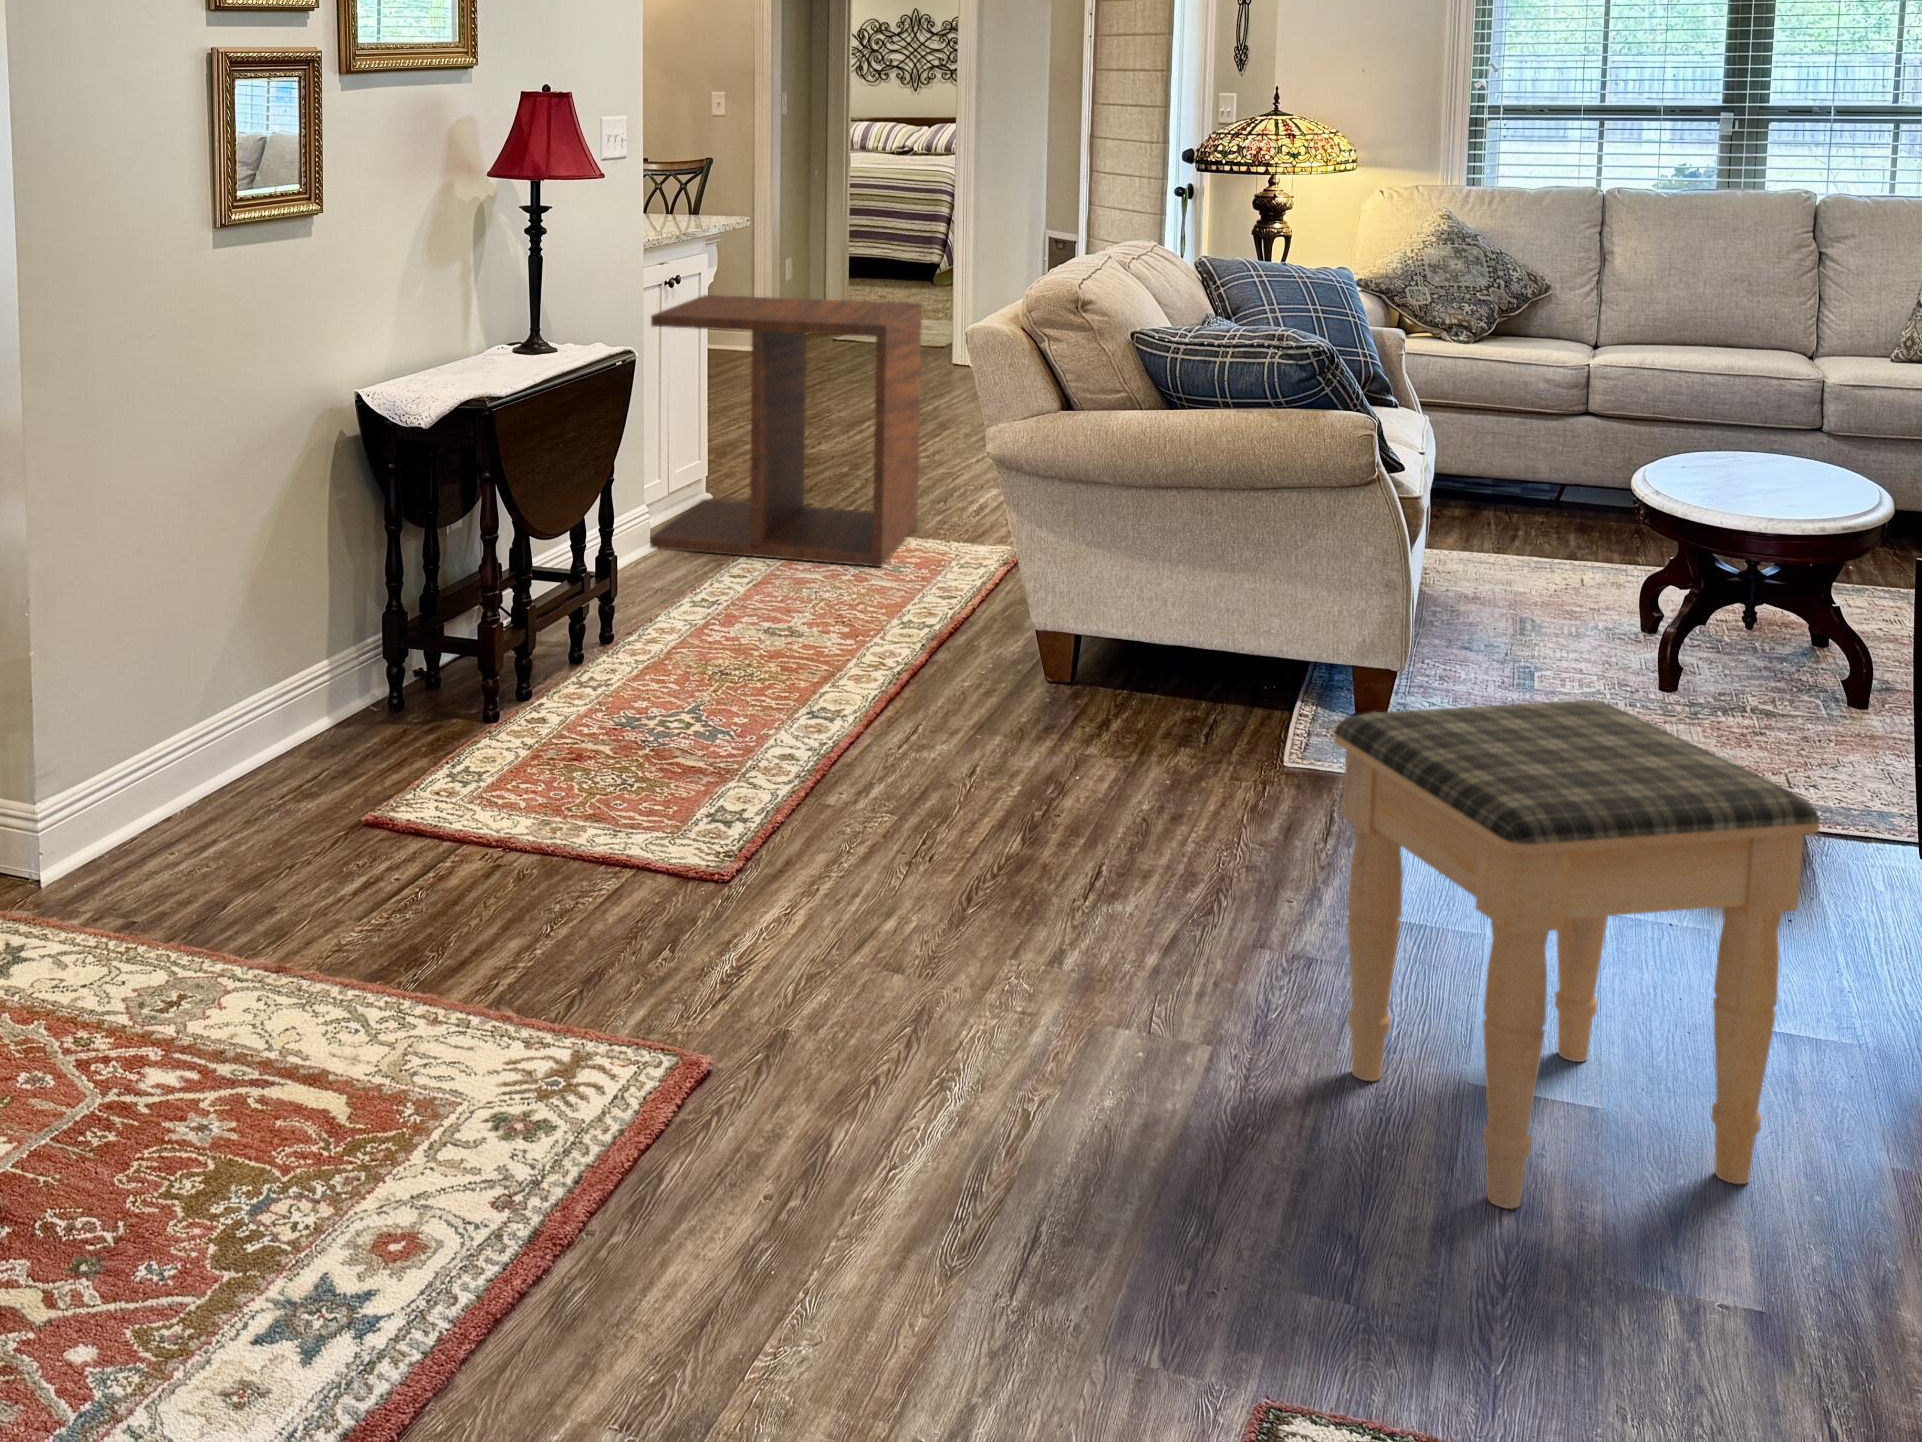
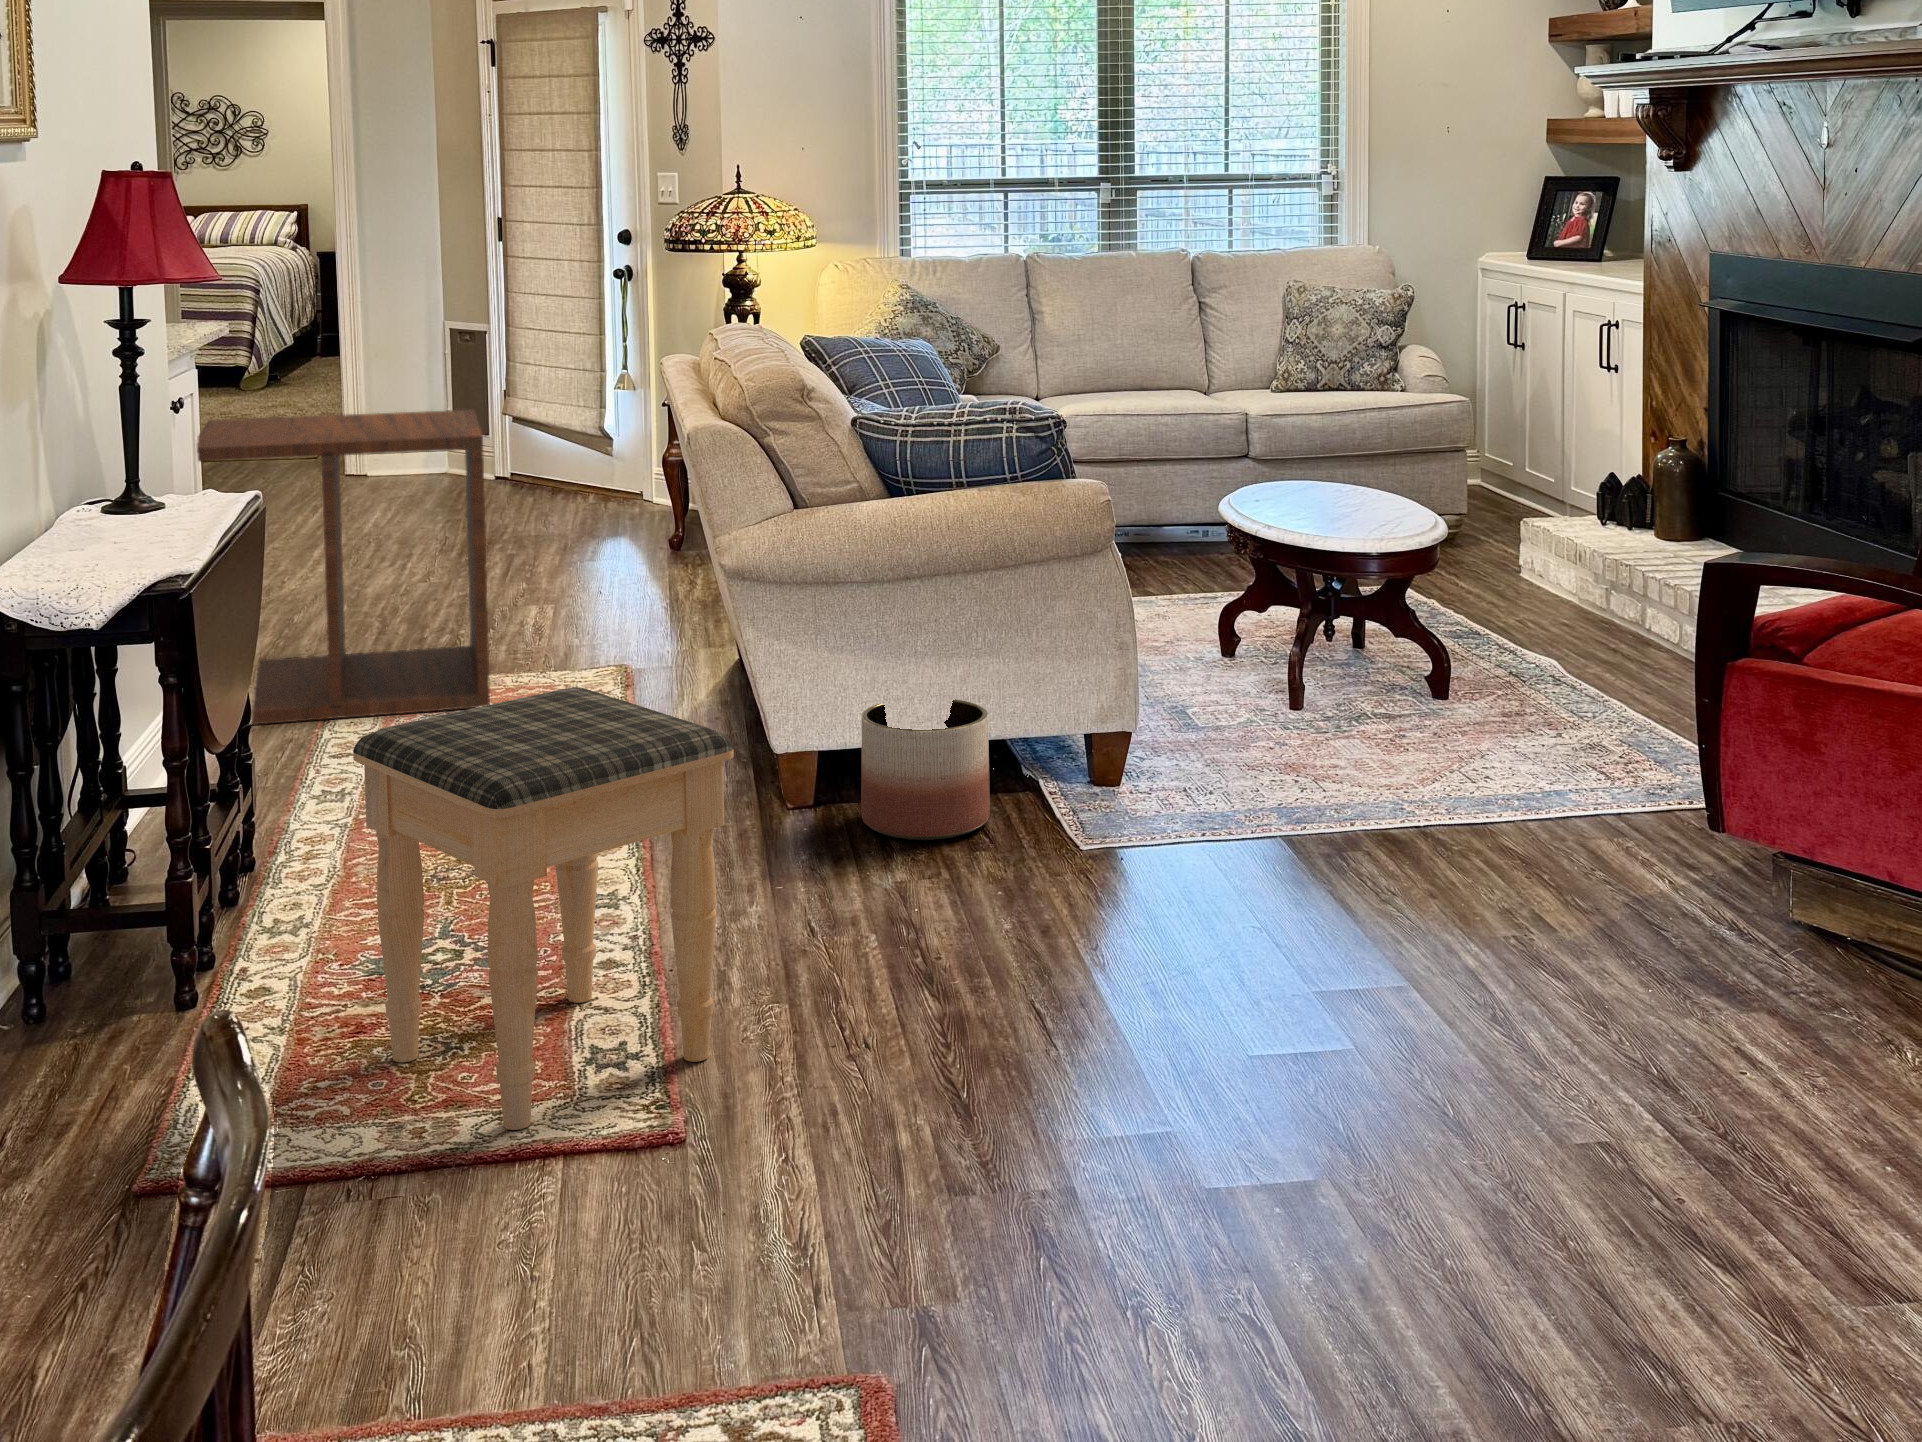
planter: none [1094,609,1226,748] -> present [861,699,990,840]
footstool: present [1334,700,1820,1209] -> present [353,687,734,1130]

